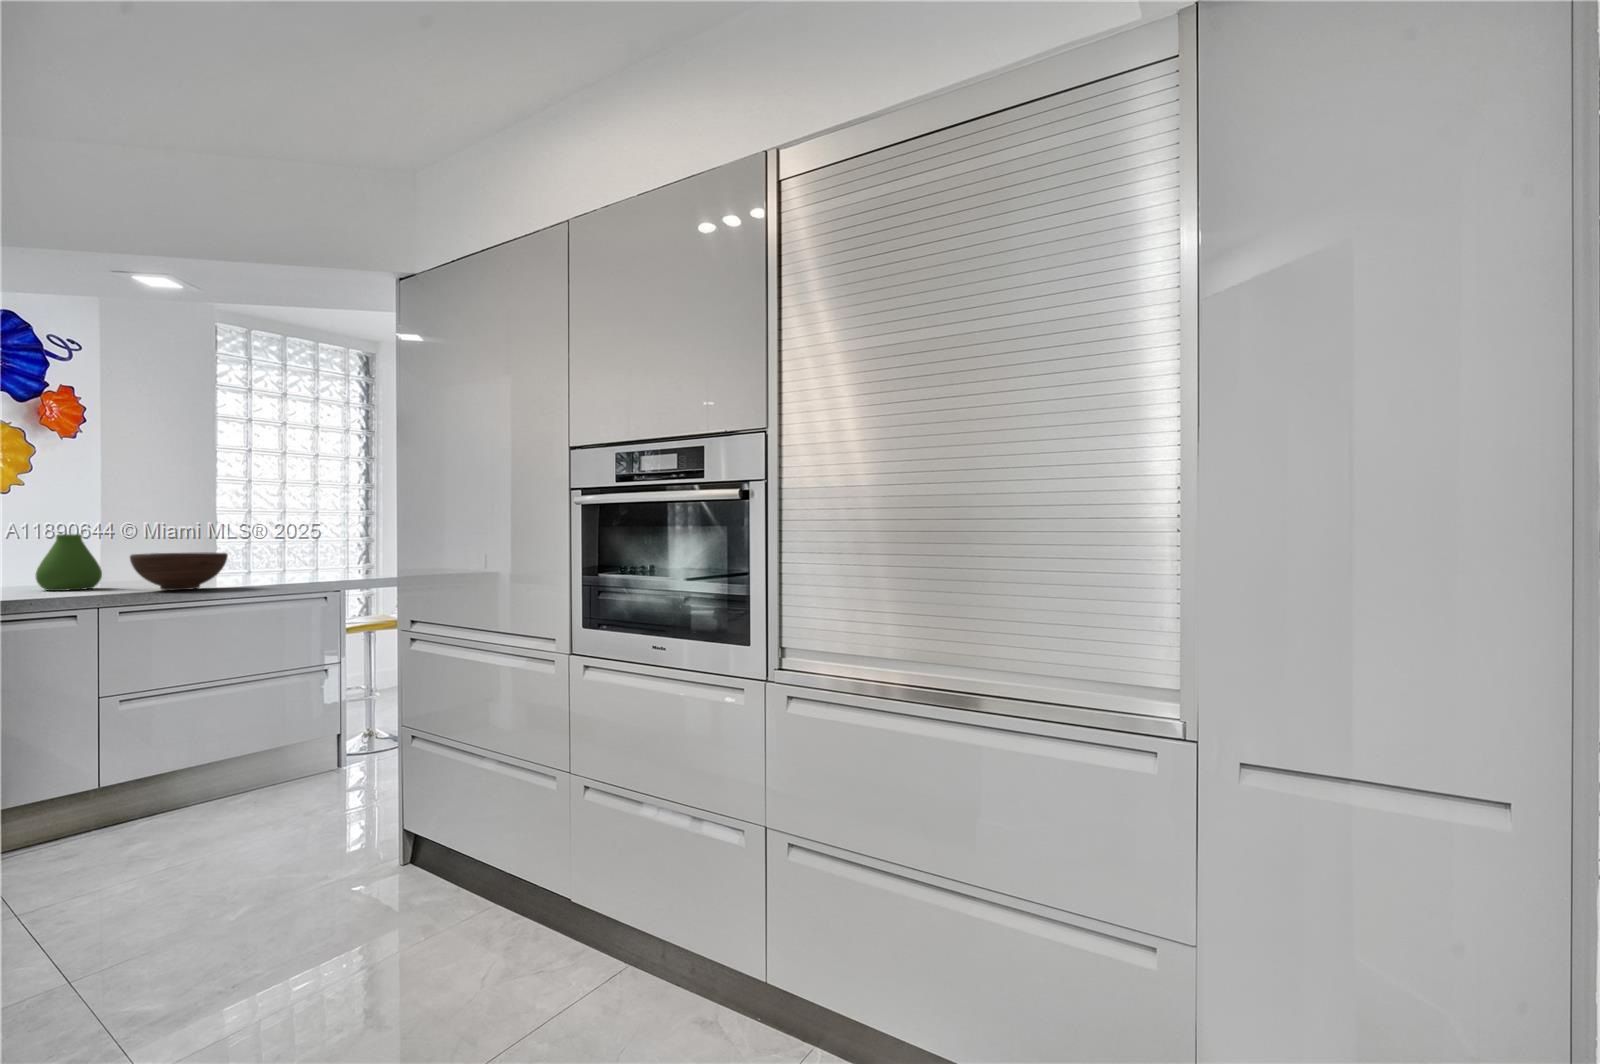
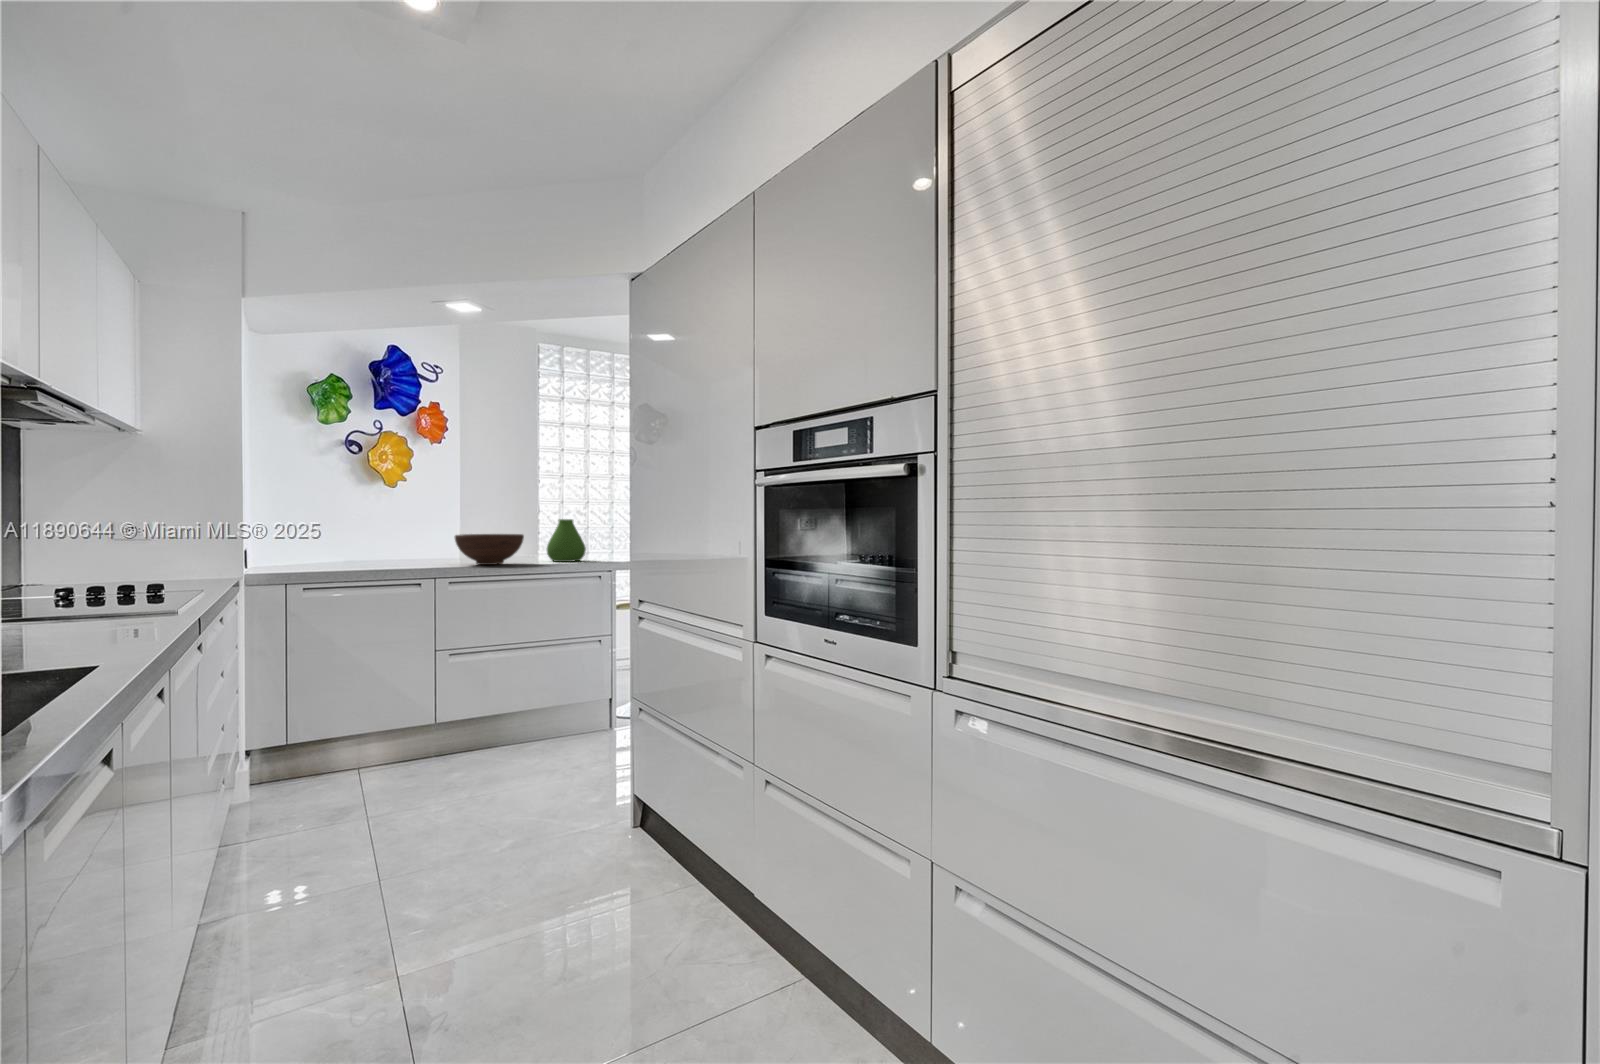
vase: present [36,534,102,591] -> present [547,519,586,562]

